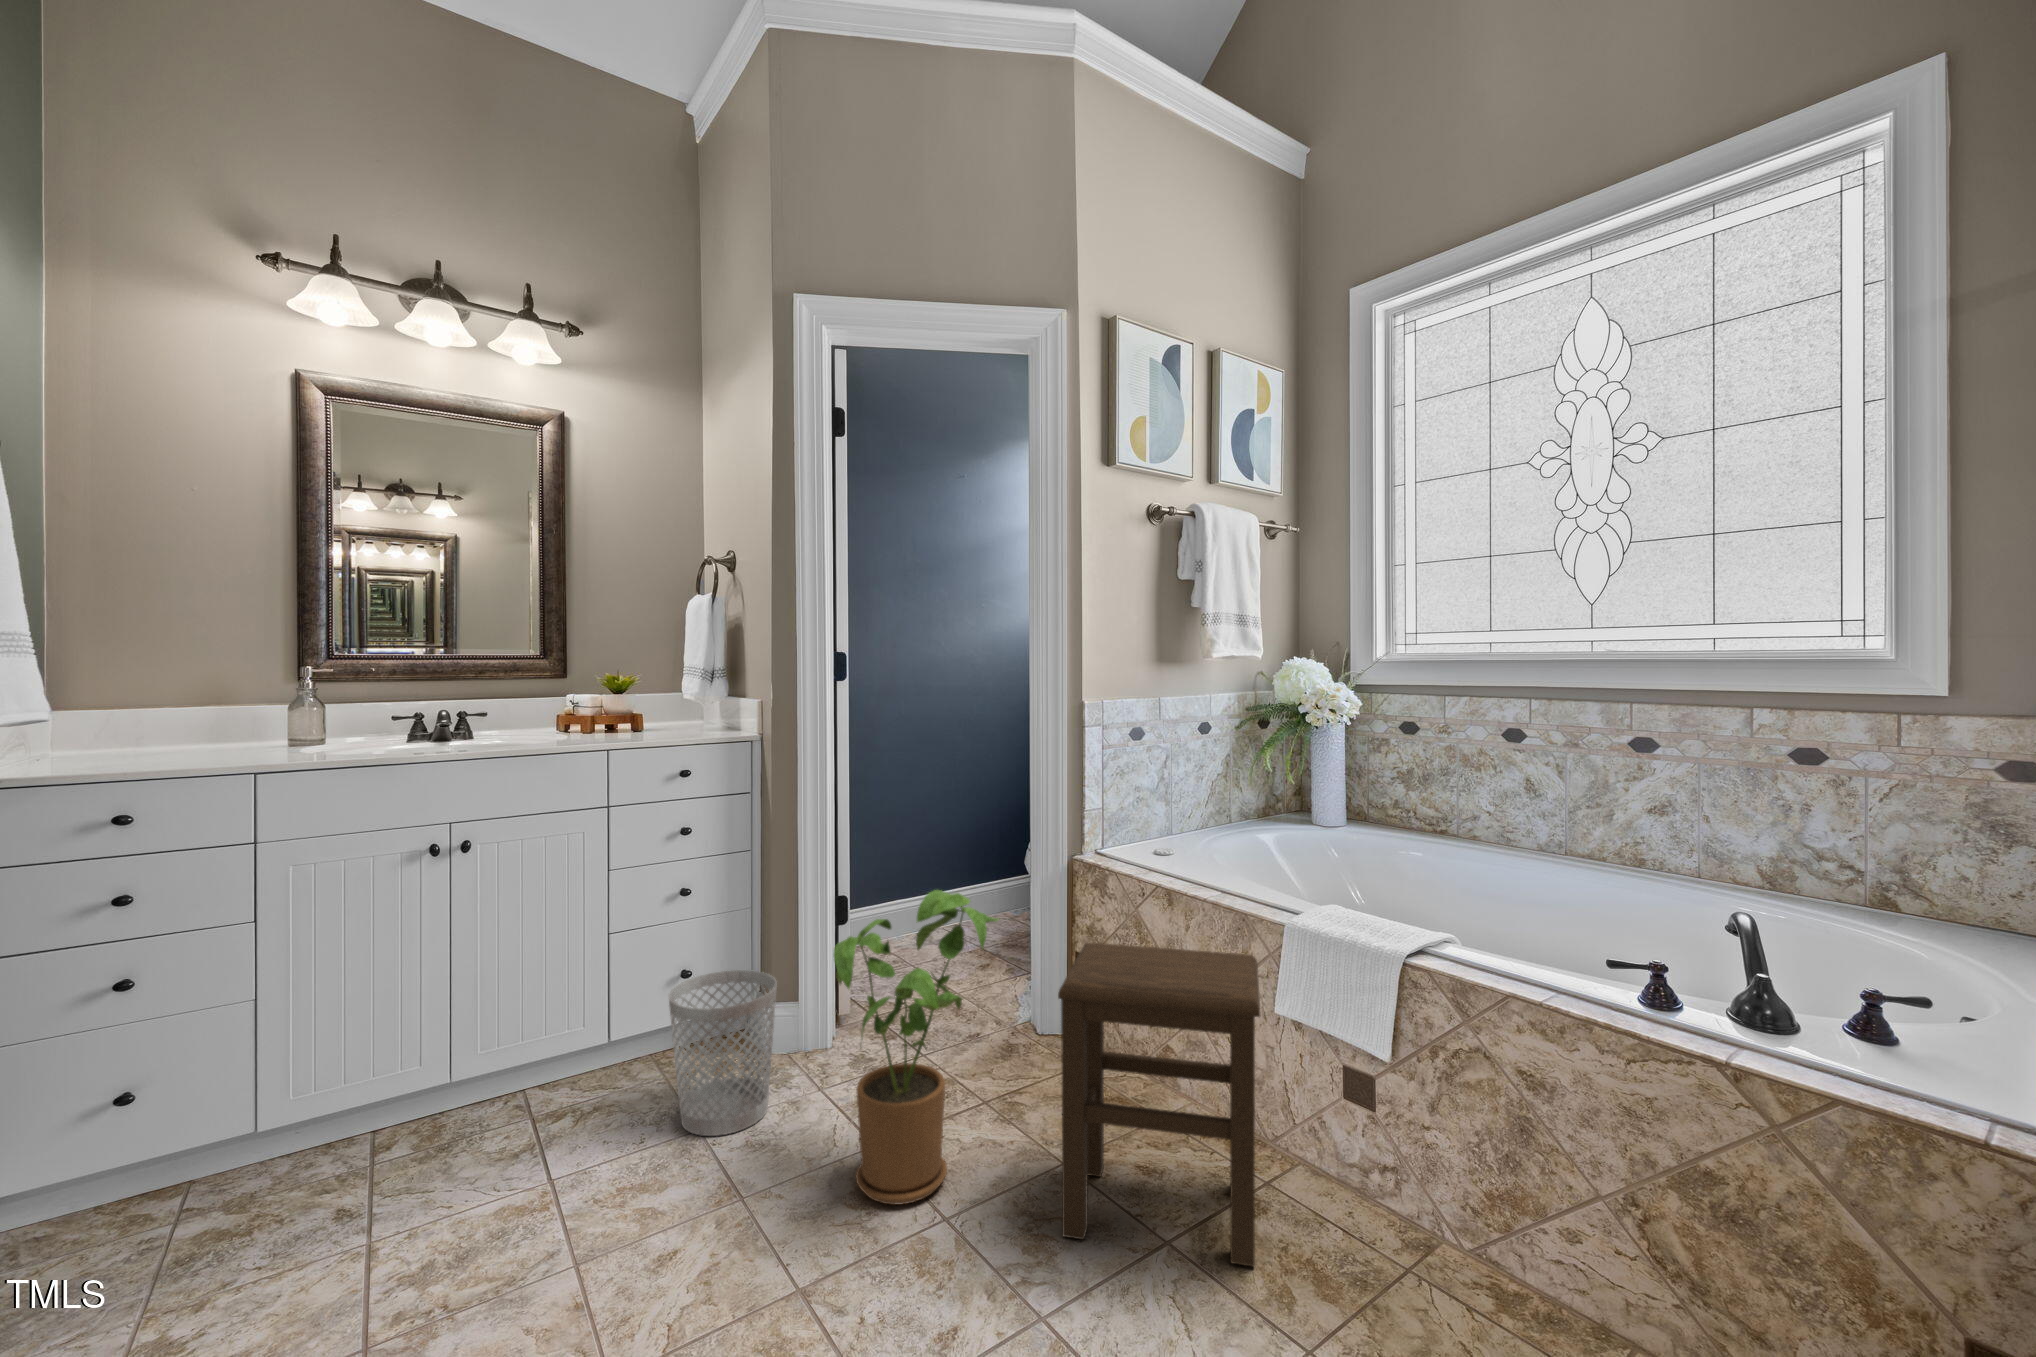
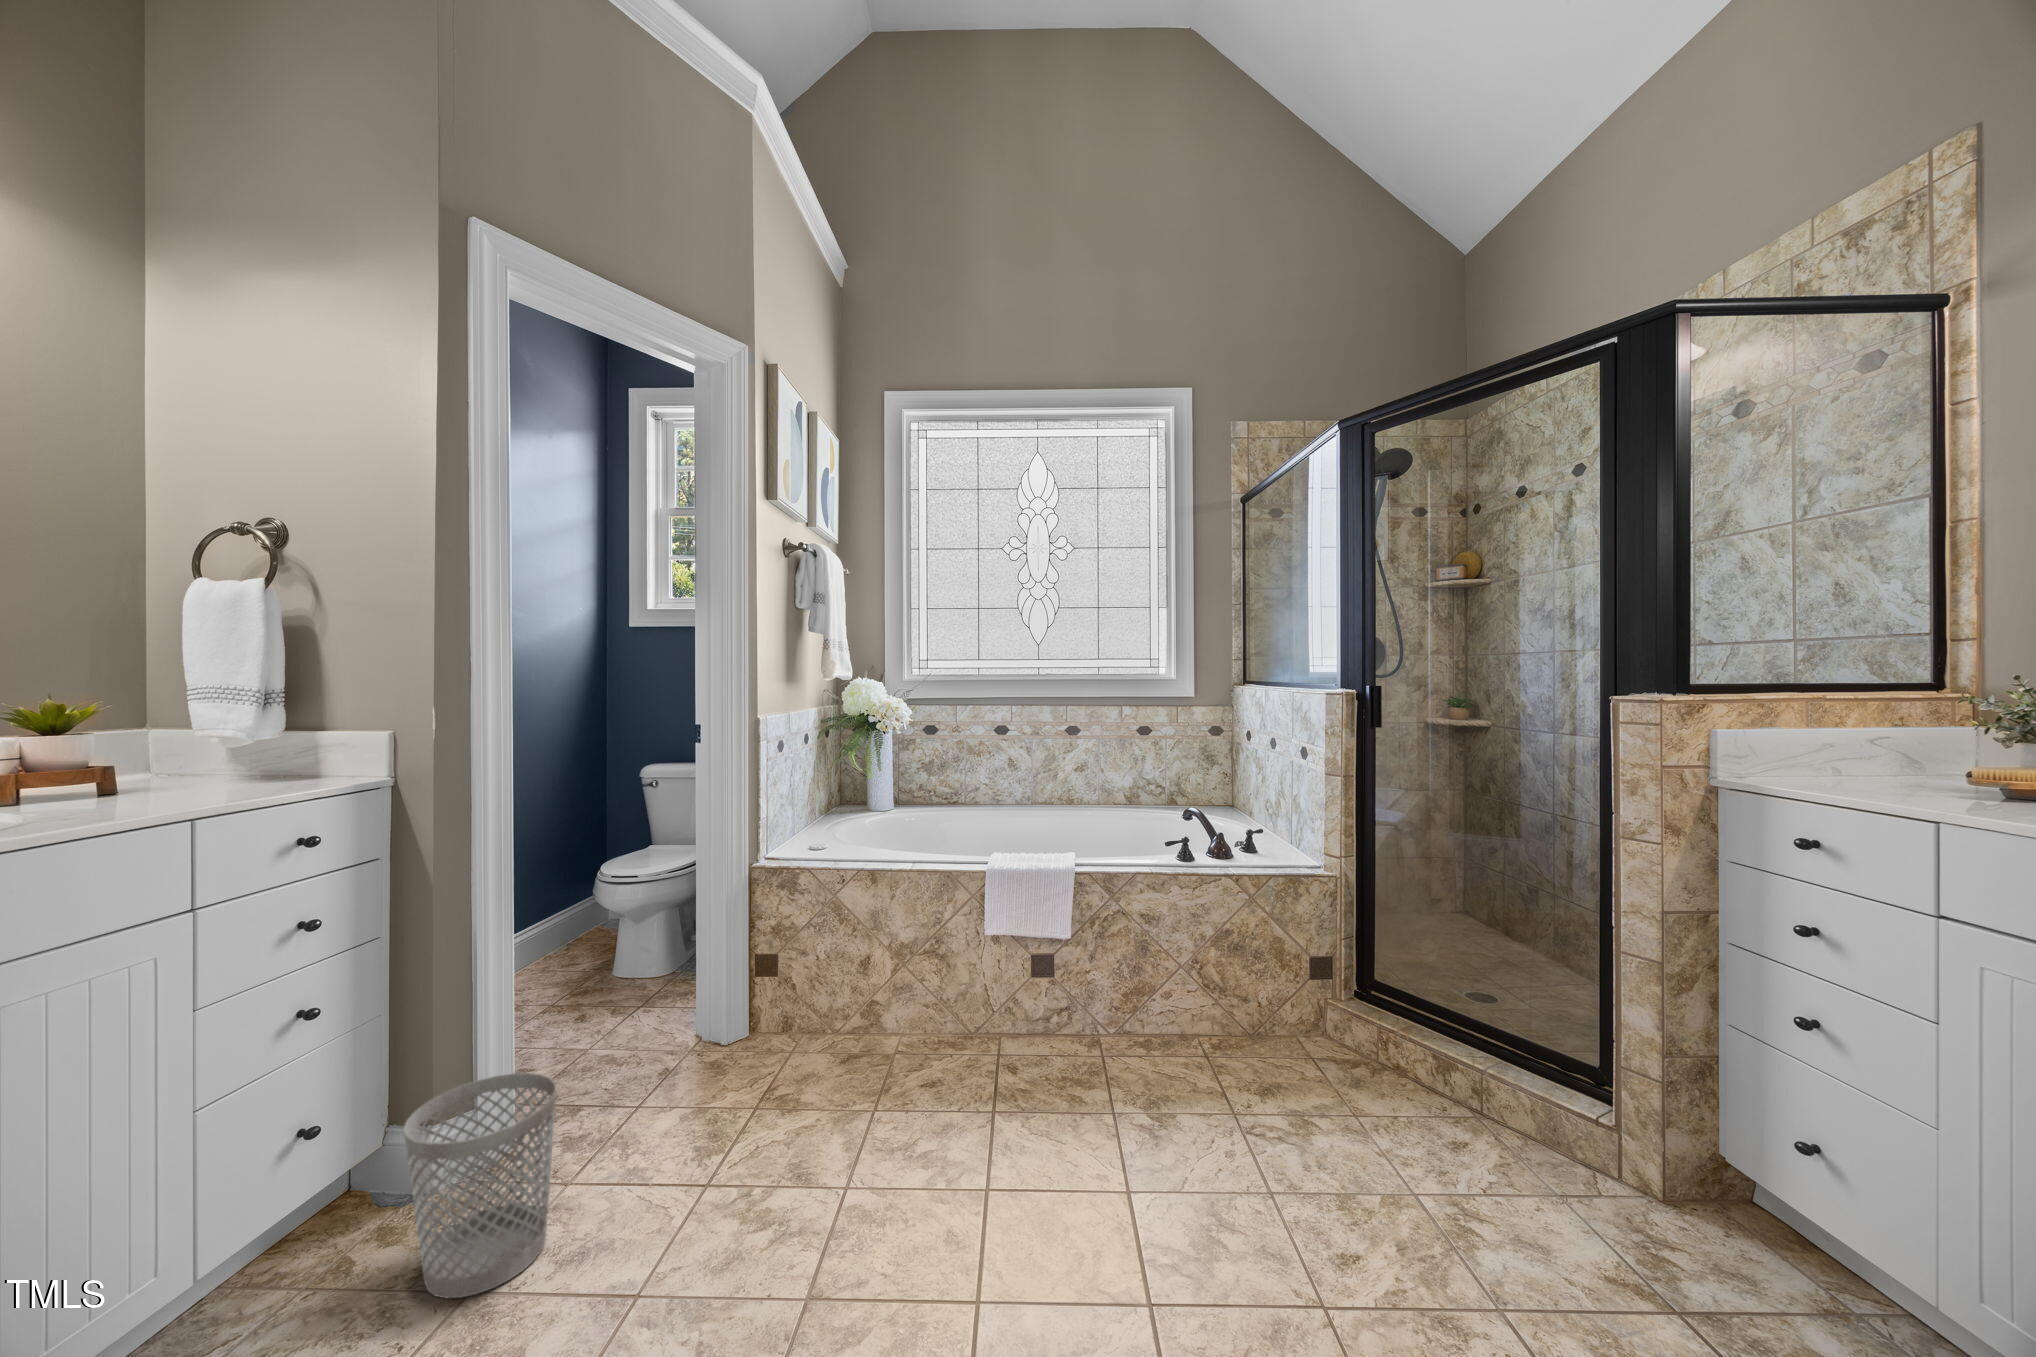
house plant: present [834,890,998,1204] -> none [682,907,864,1214]
stool: present [1058,943,1261,1267] -> none [880,896,1049,1145]

